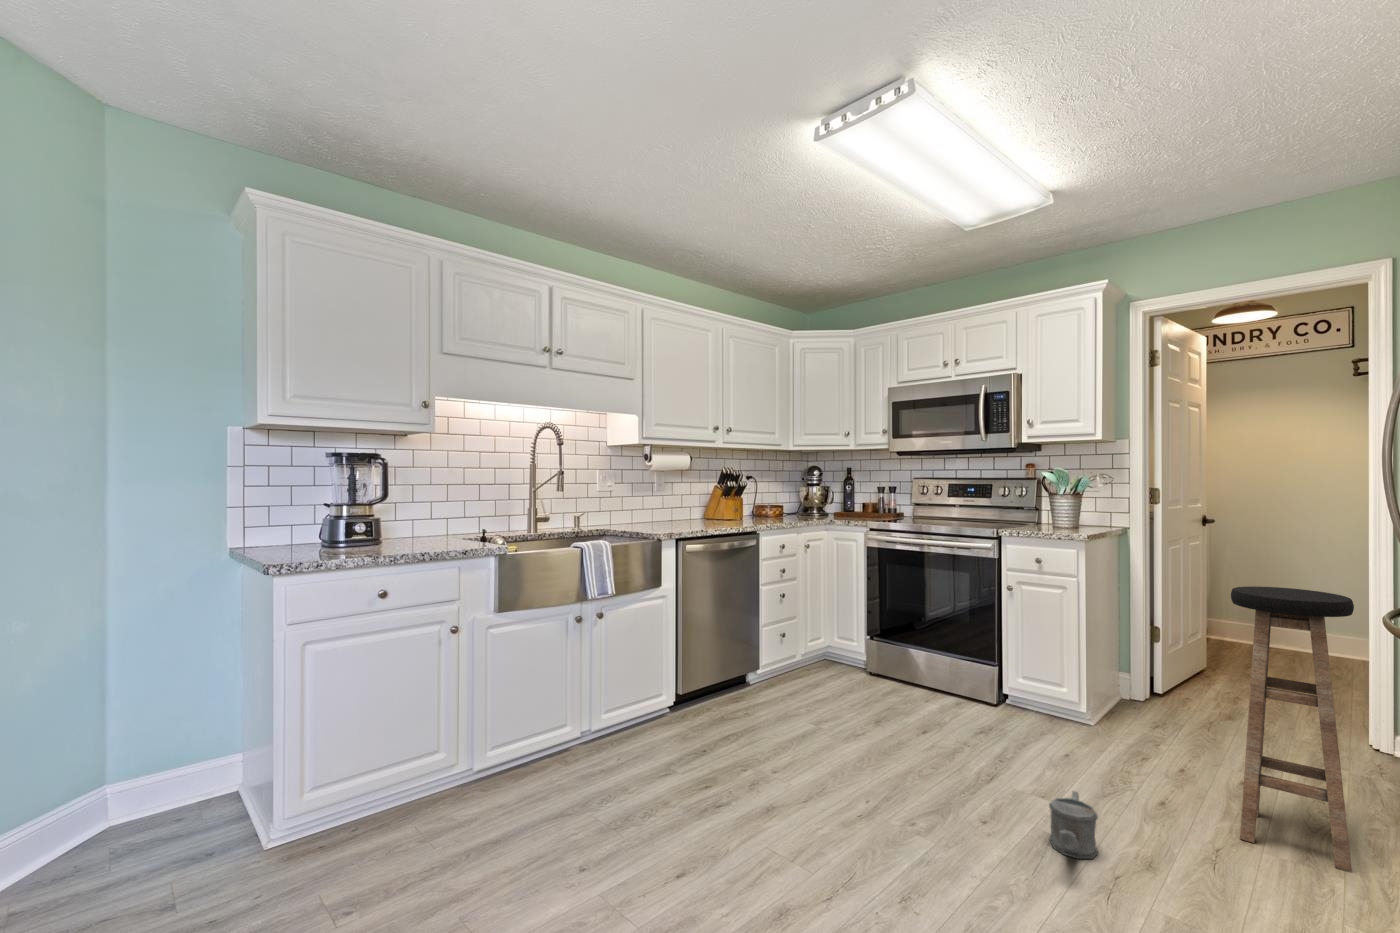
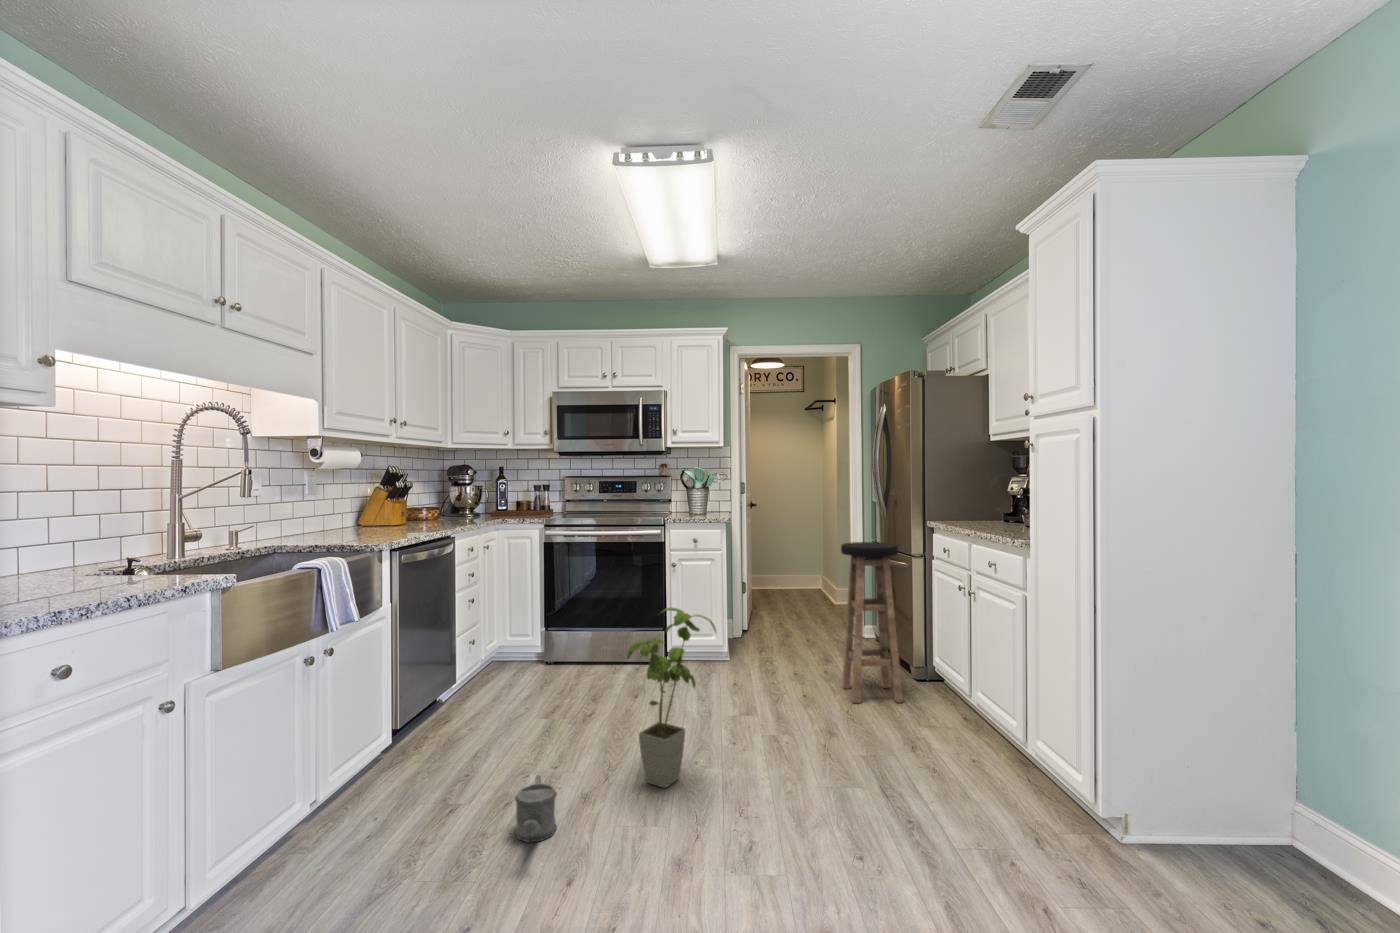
house plant: none [813,631,918,837] -> present [627,608,716,788]
watering can: present [1049,791,1098,859] -> present [515,775,557,842]

